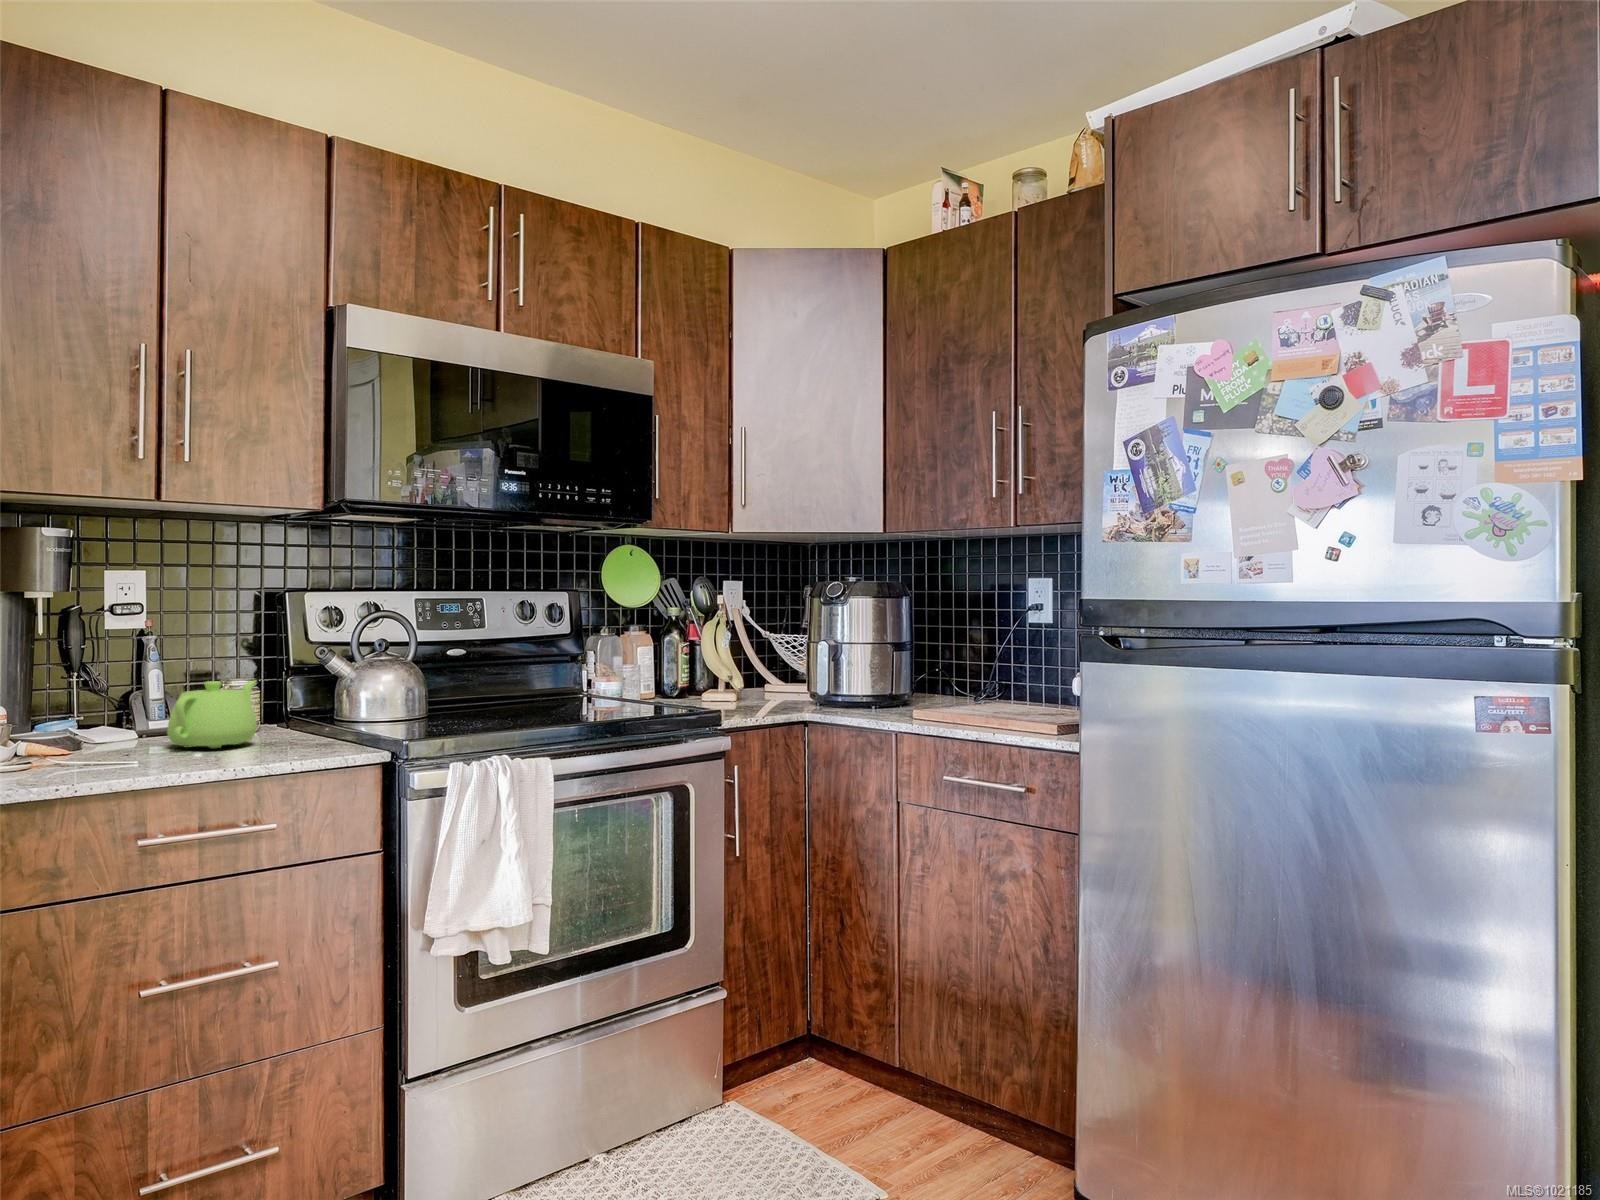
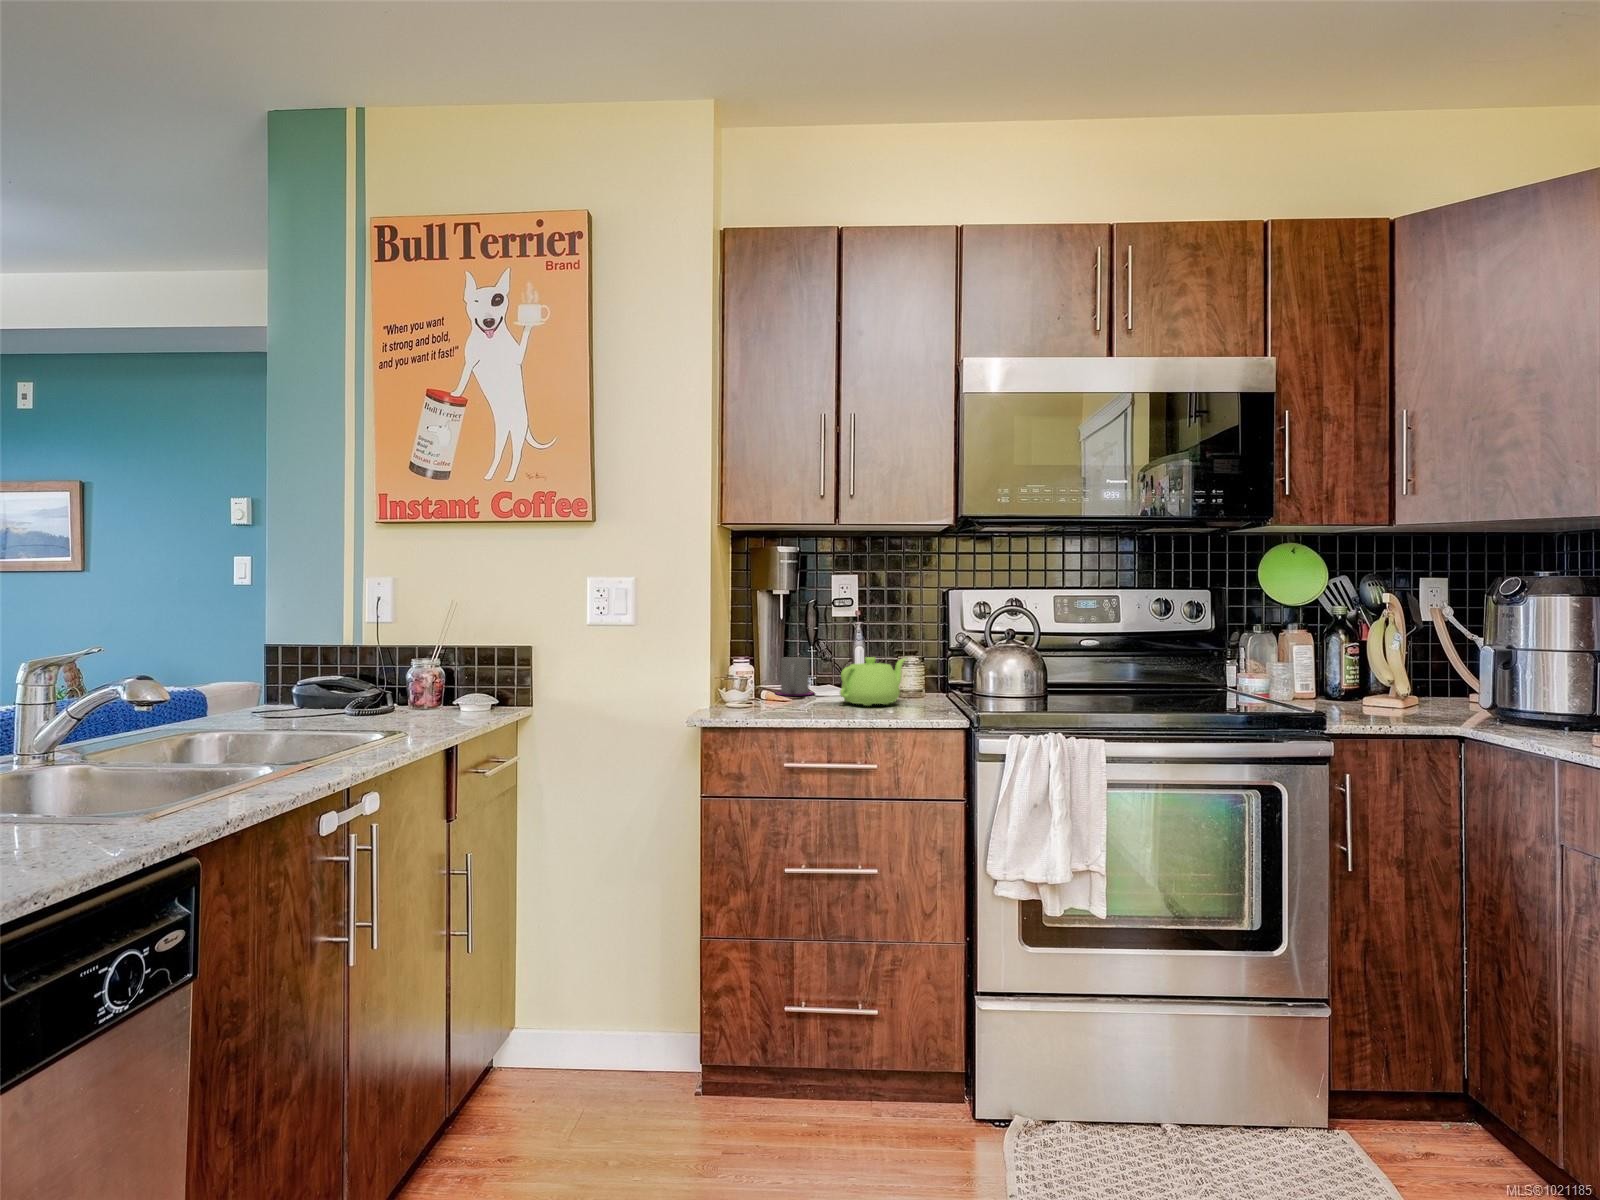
mug: none [28,688,99,746] -> present [776,657,813,695]

